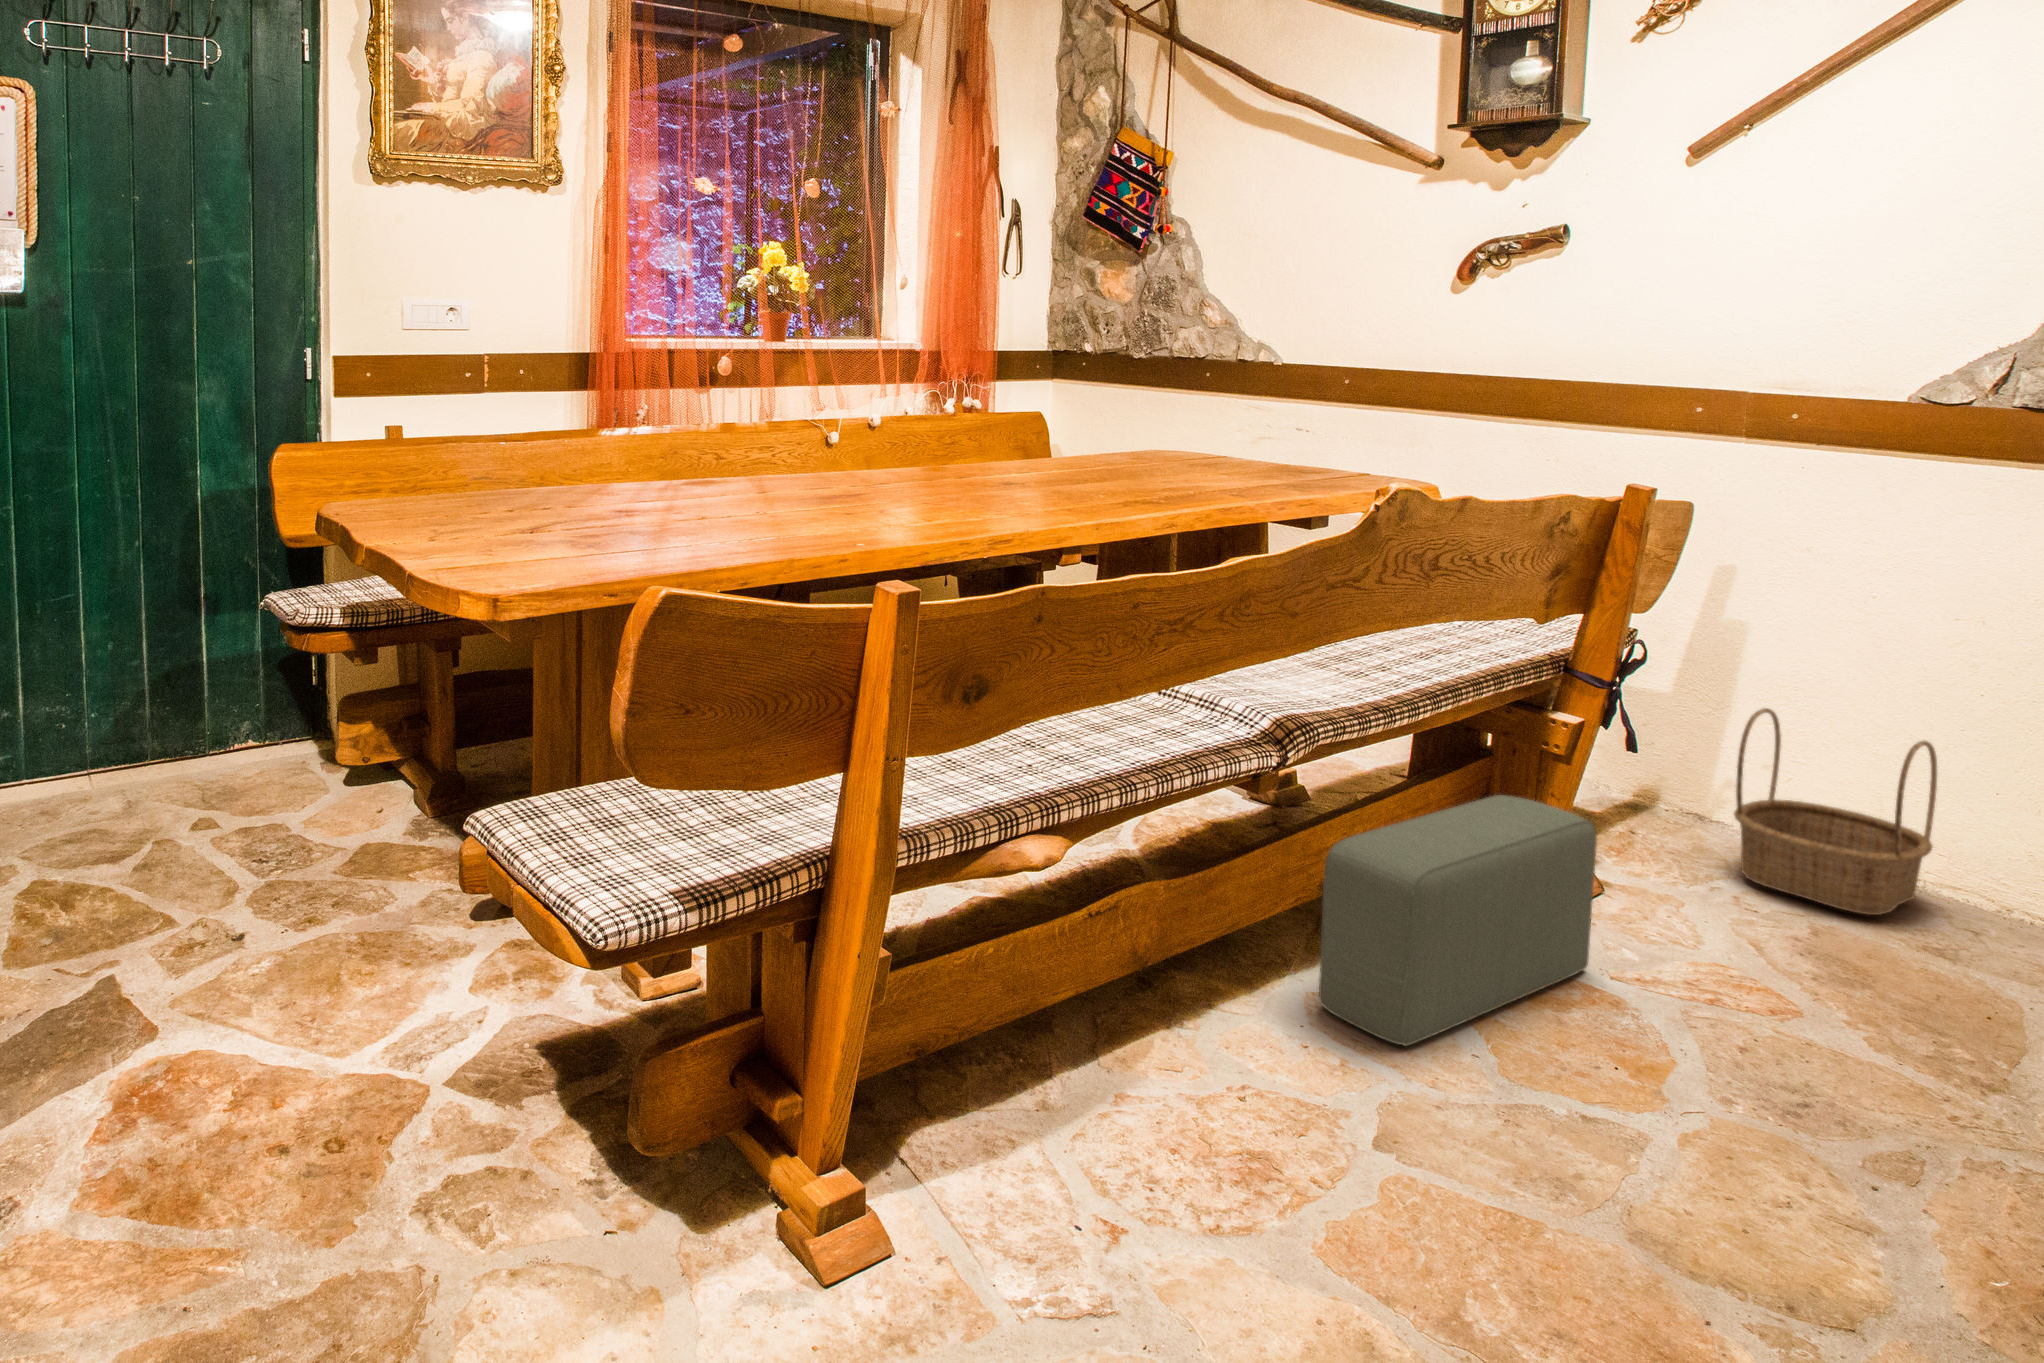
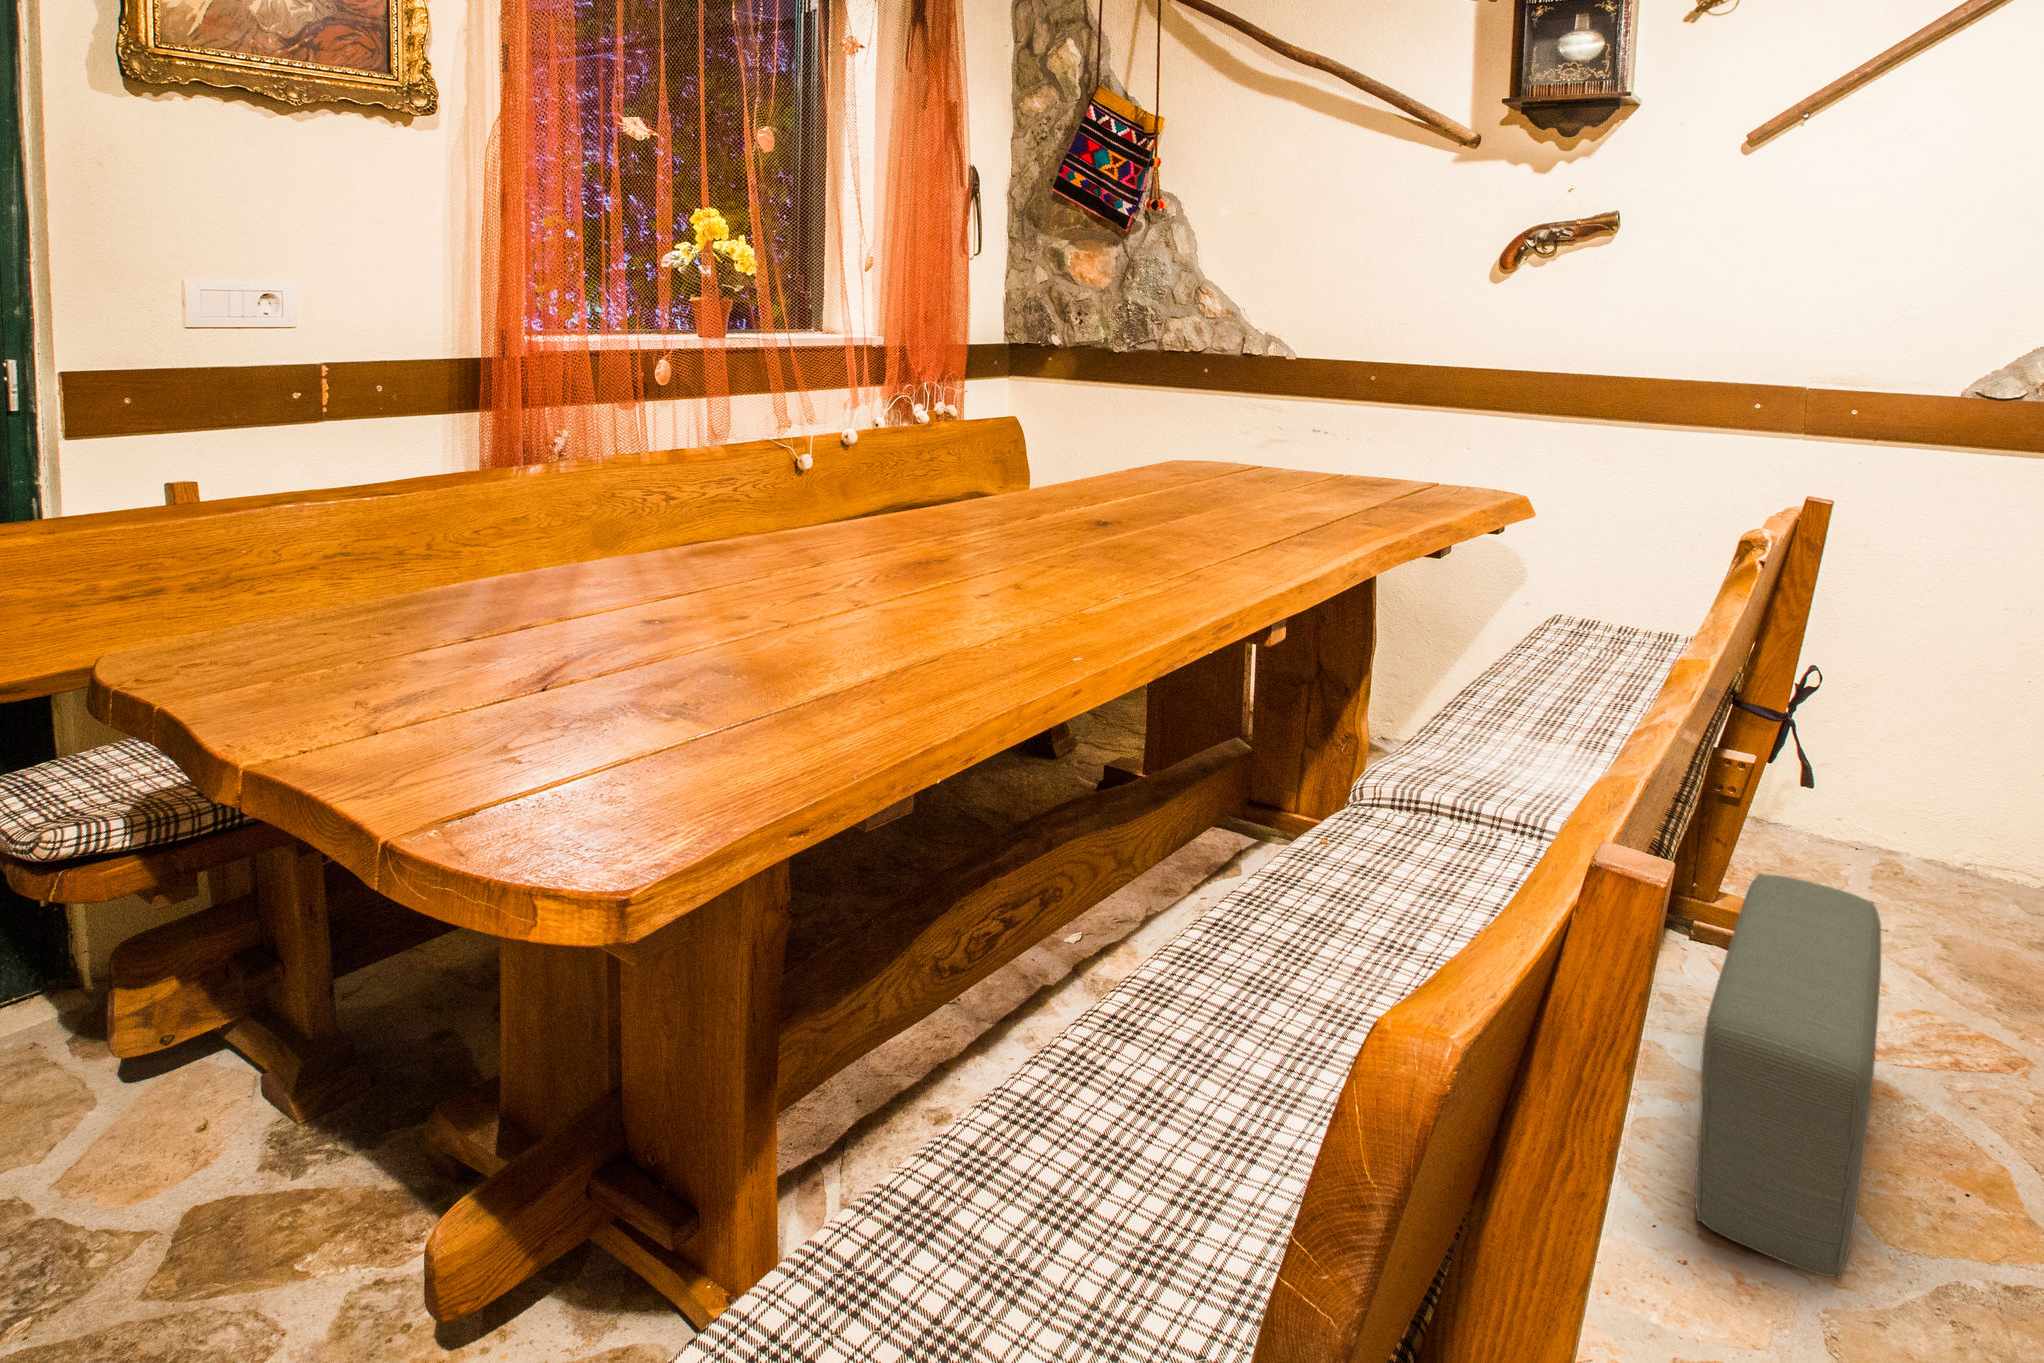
basket: present [1734,708,1937,915] -> none [1824,706,2015,915]

